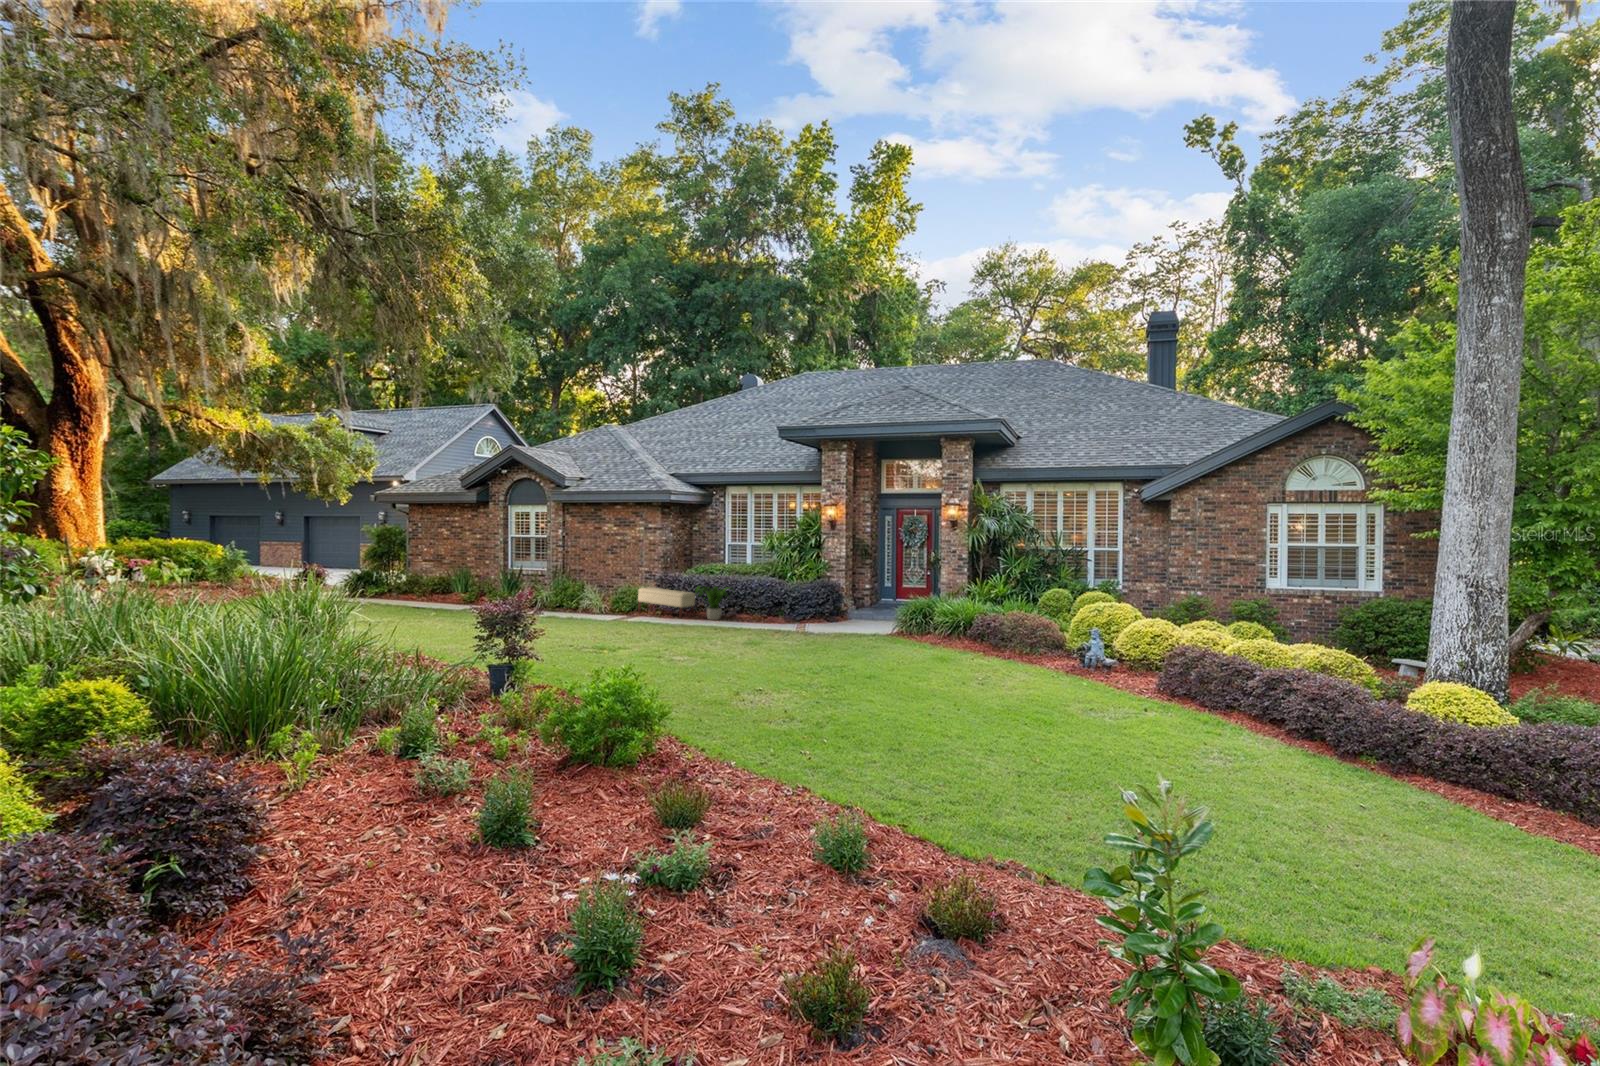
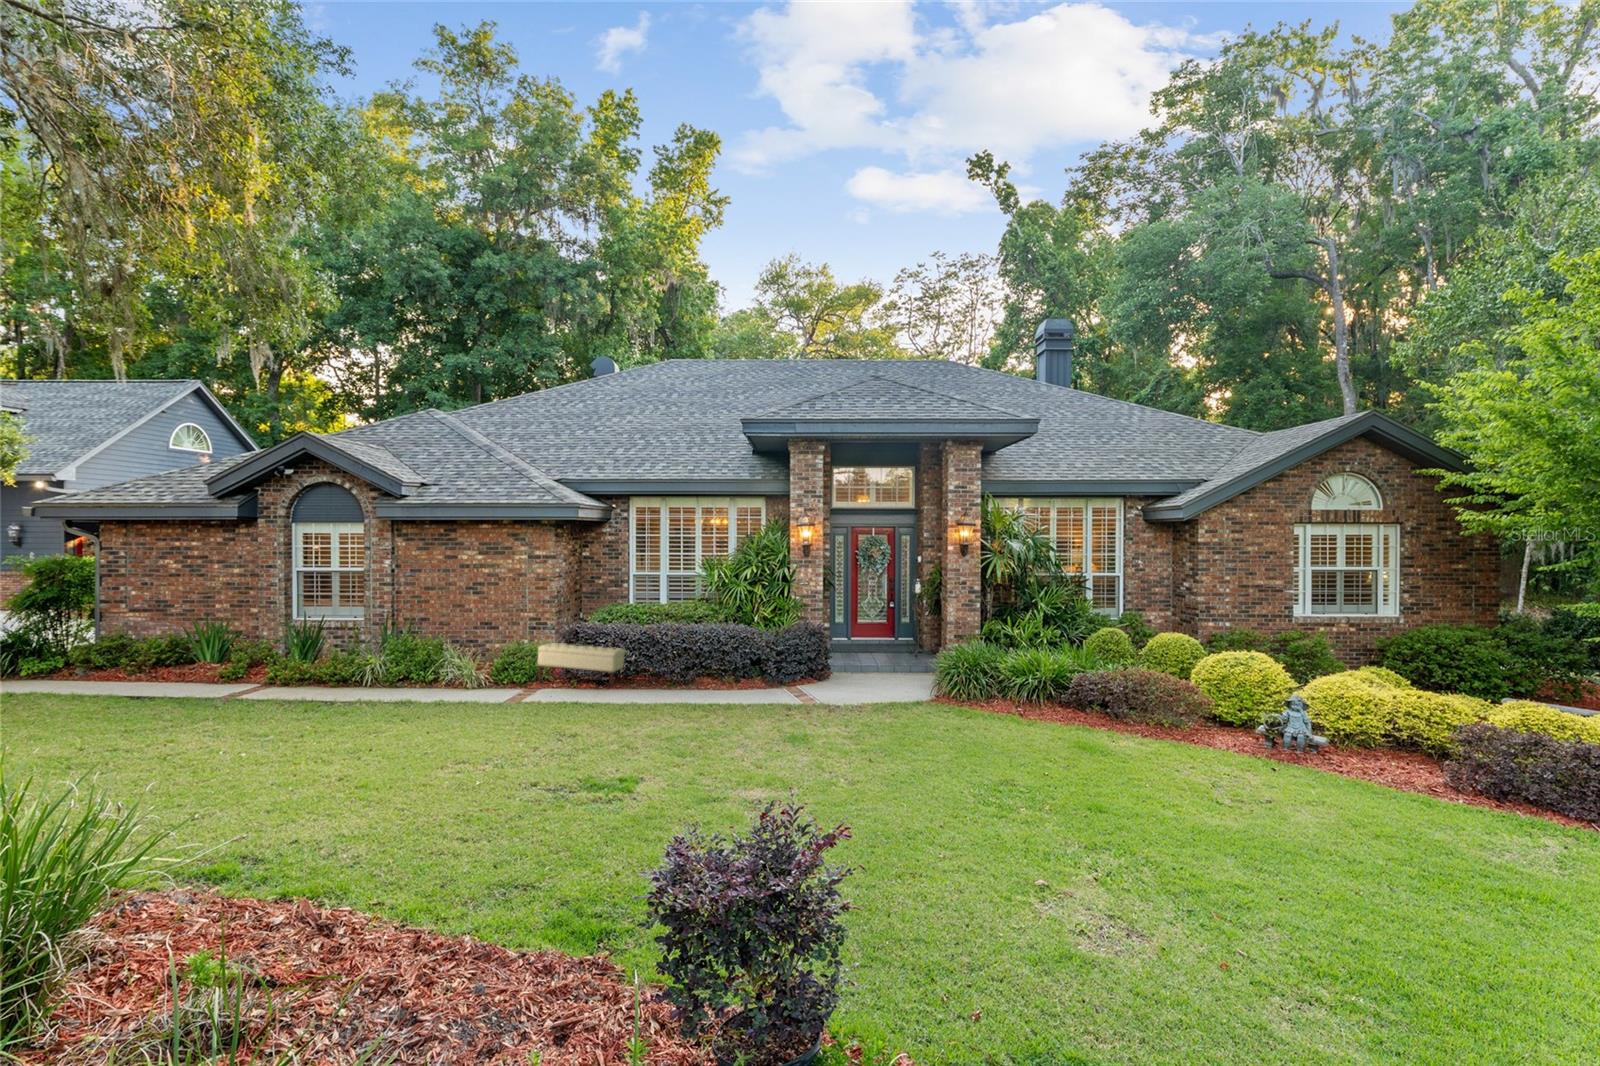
potted plant: present [695,586,730,620] -> none [636,638,689,687]

